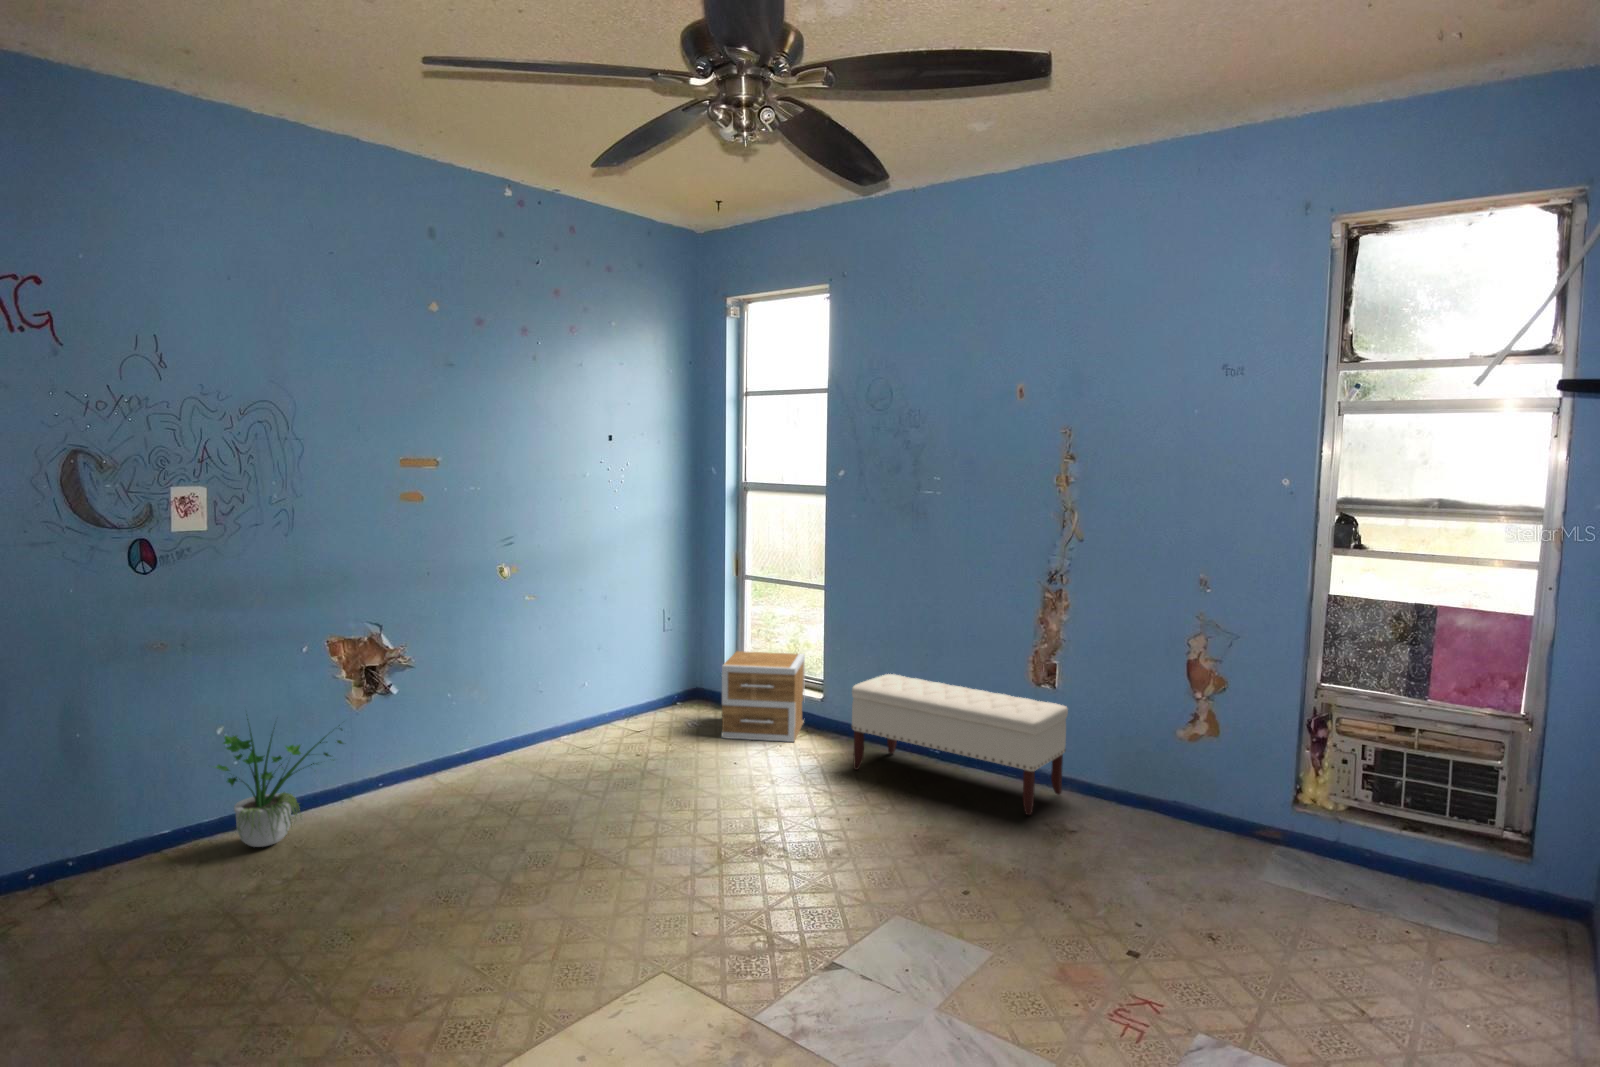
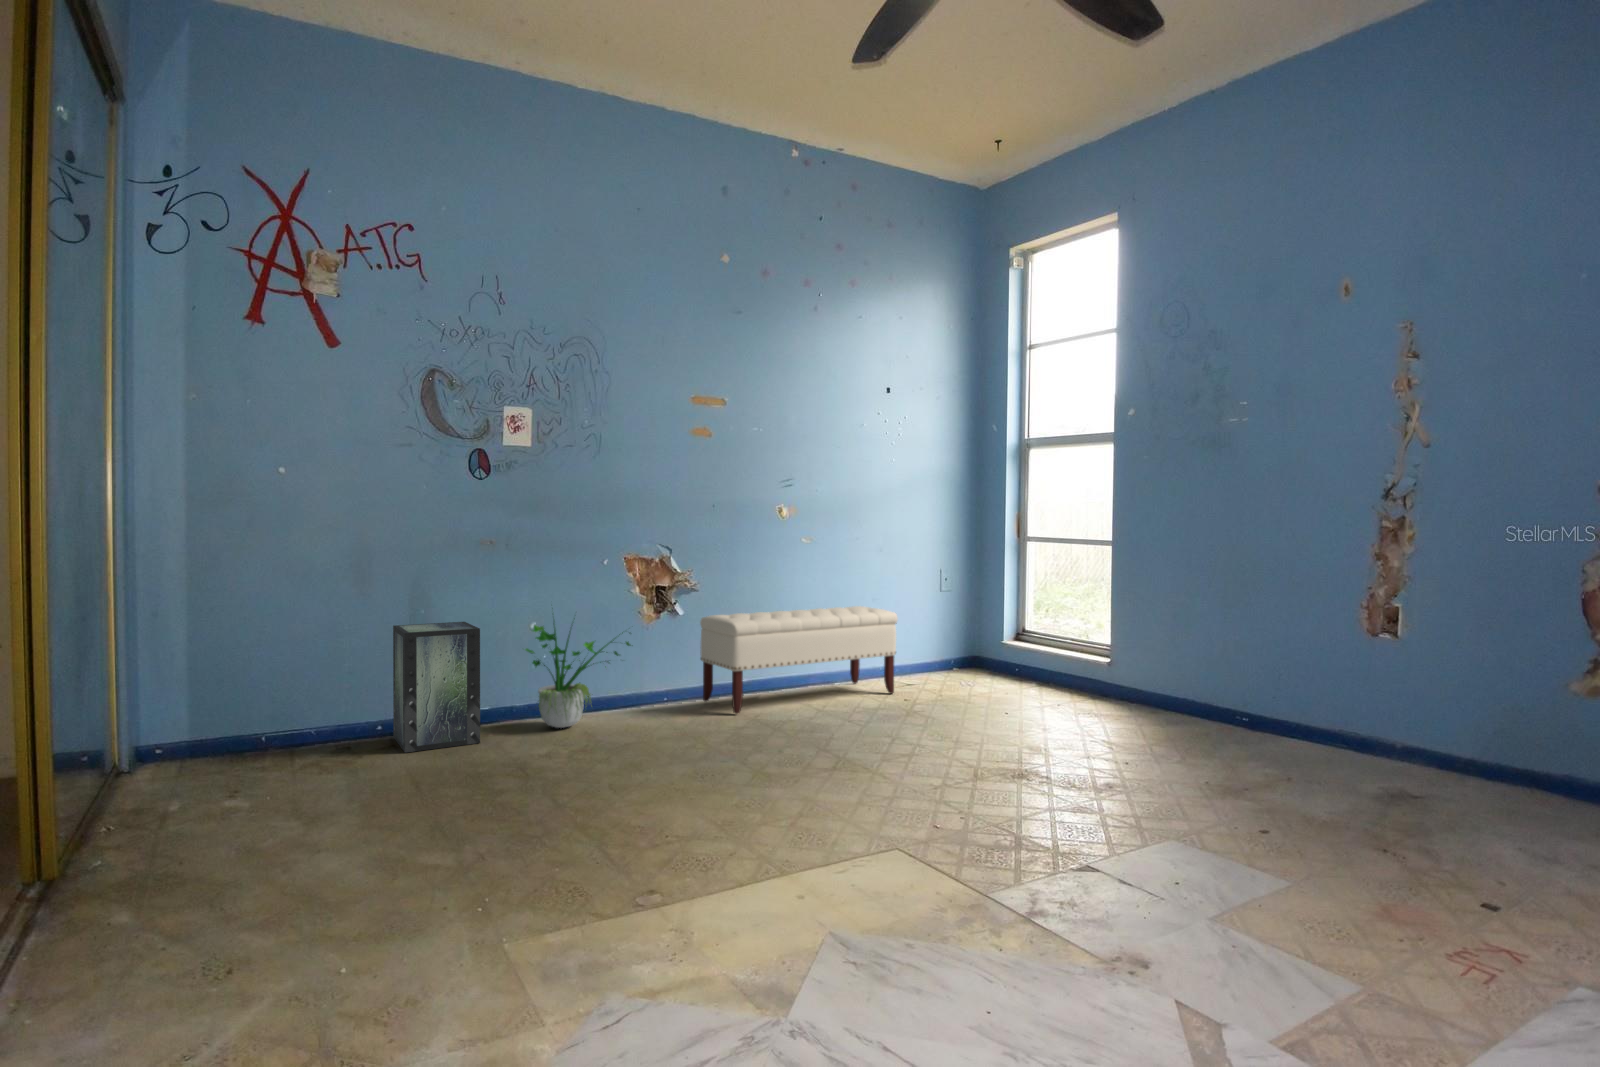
nightstand: present [722,651,805,742] -> none [996,610,1090,701]
bench: present [852,674,1068,815] -> present [700,606,898,714]
storage box: none [39,742,169,914] -> present [393,622,480,753]

